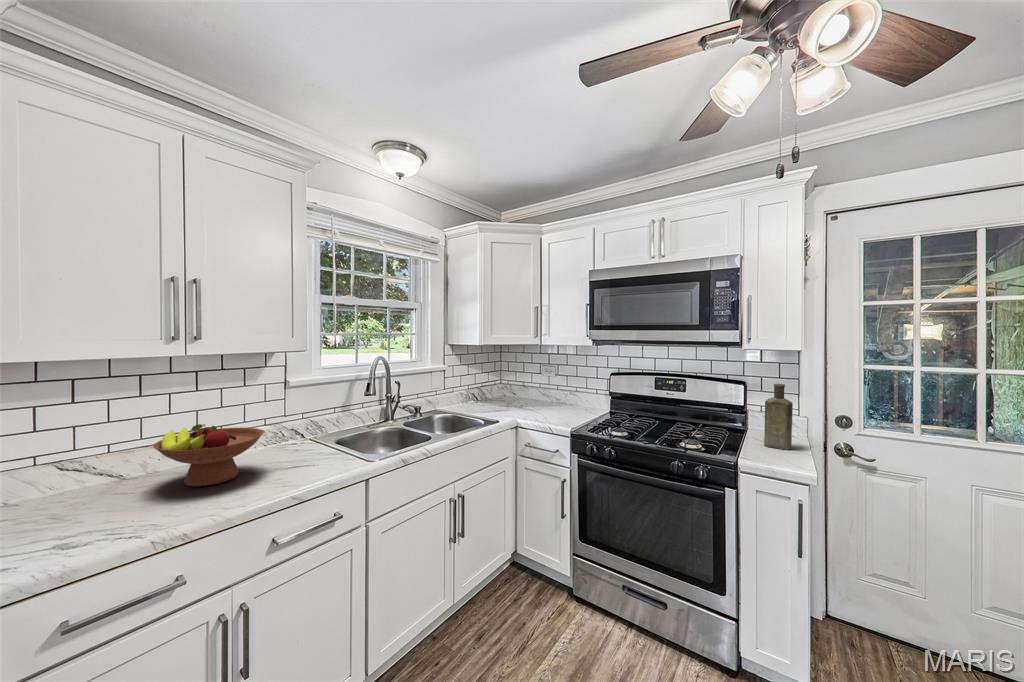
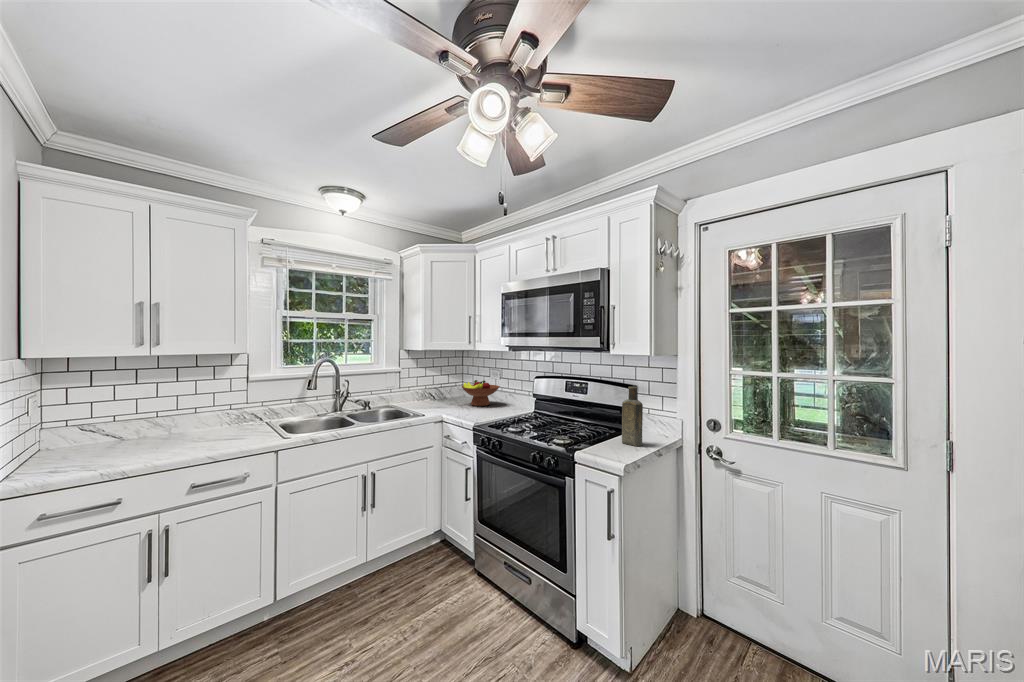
fruit bowl: present [153,424,264,486] -> present [462,380,500,406]

